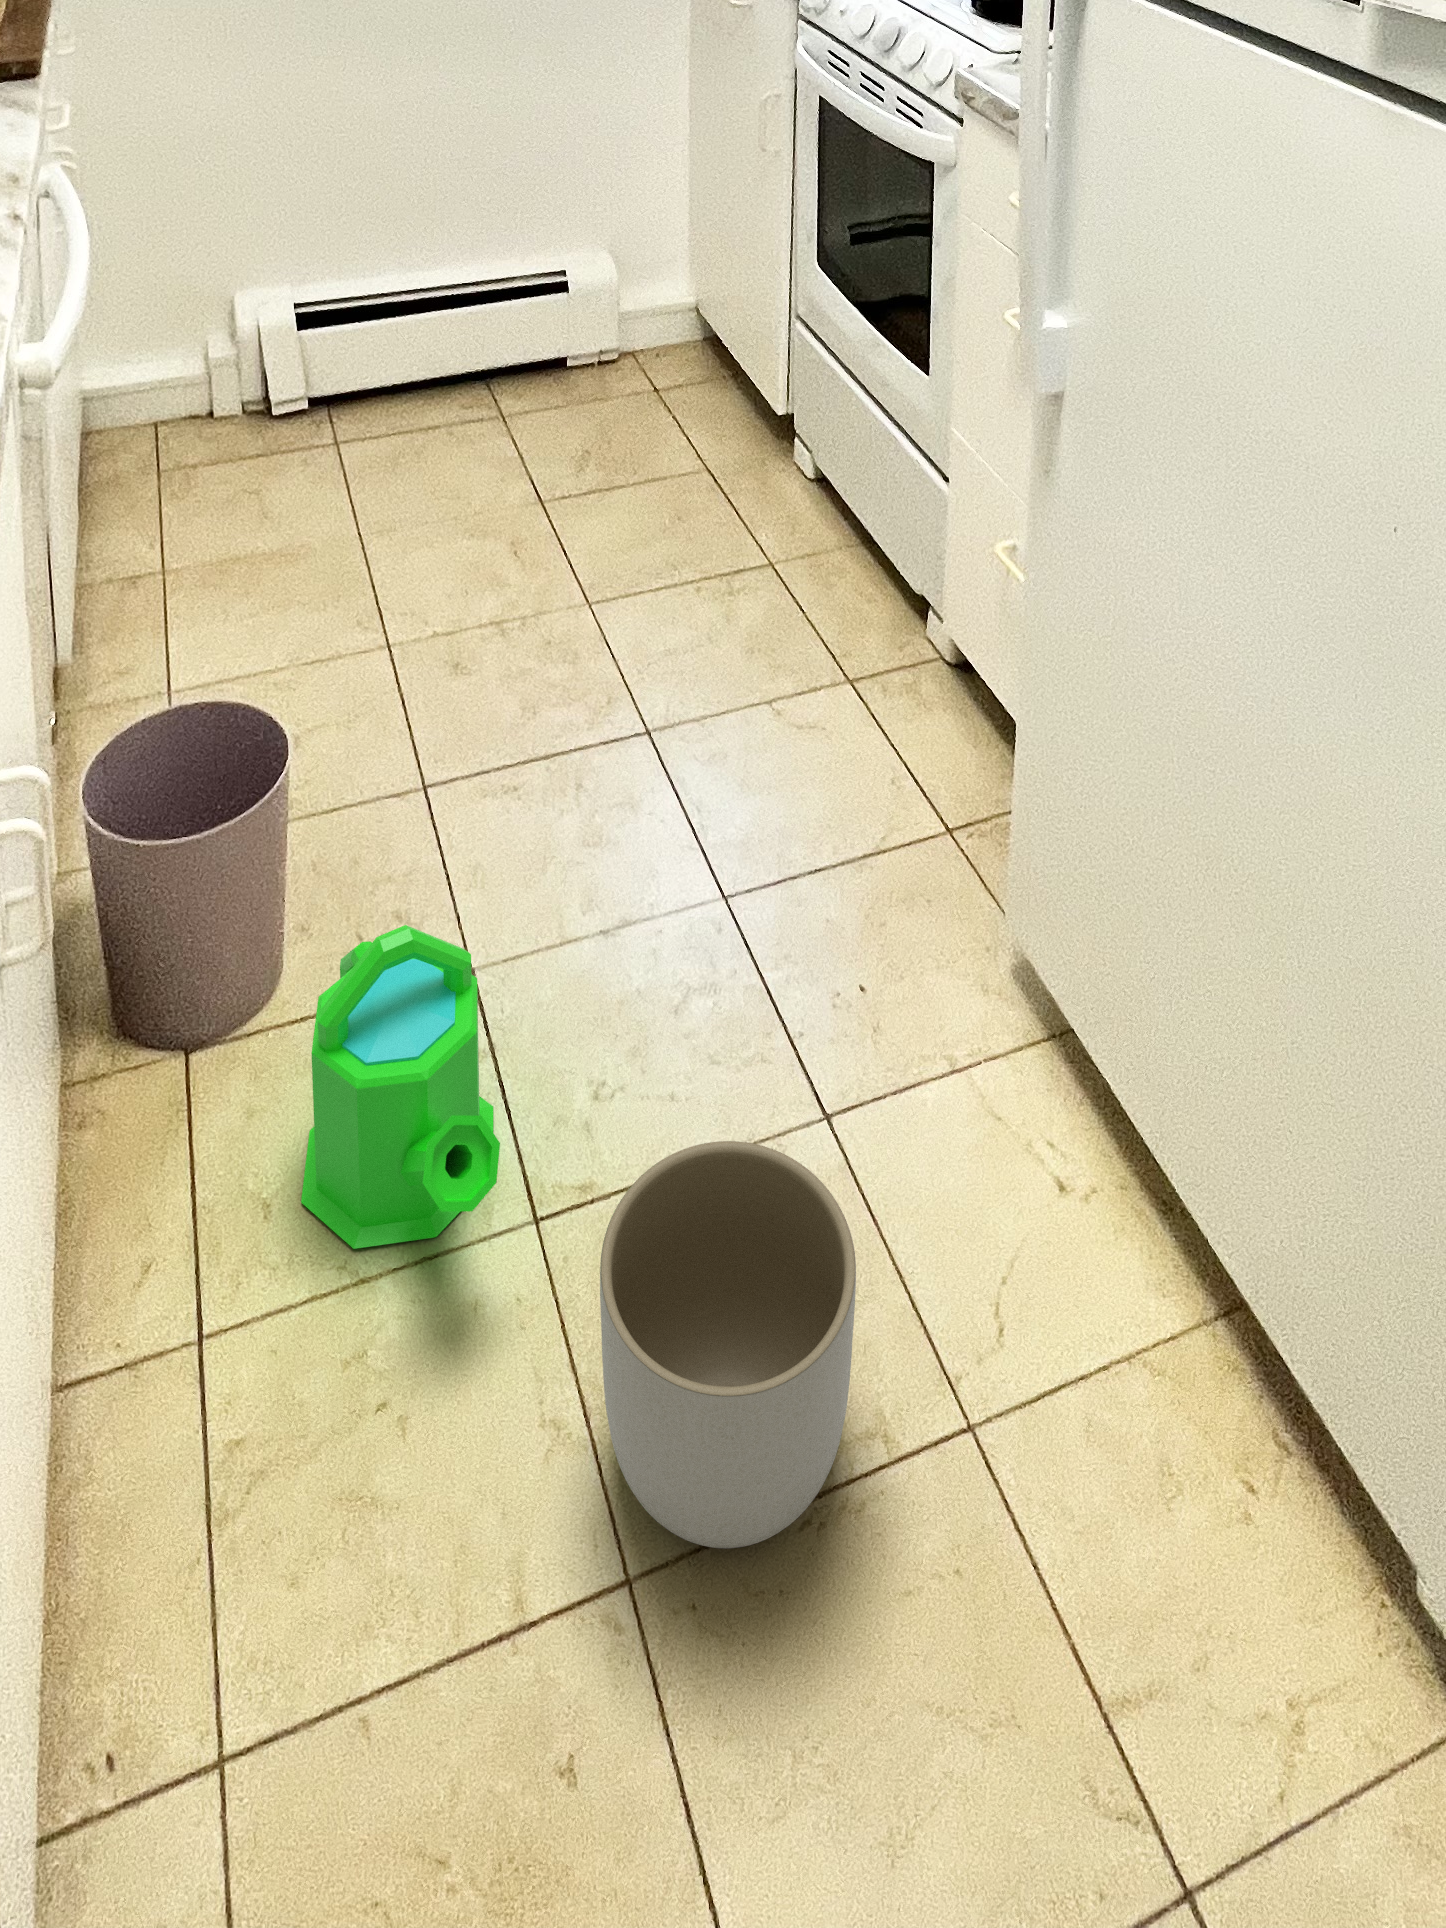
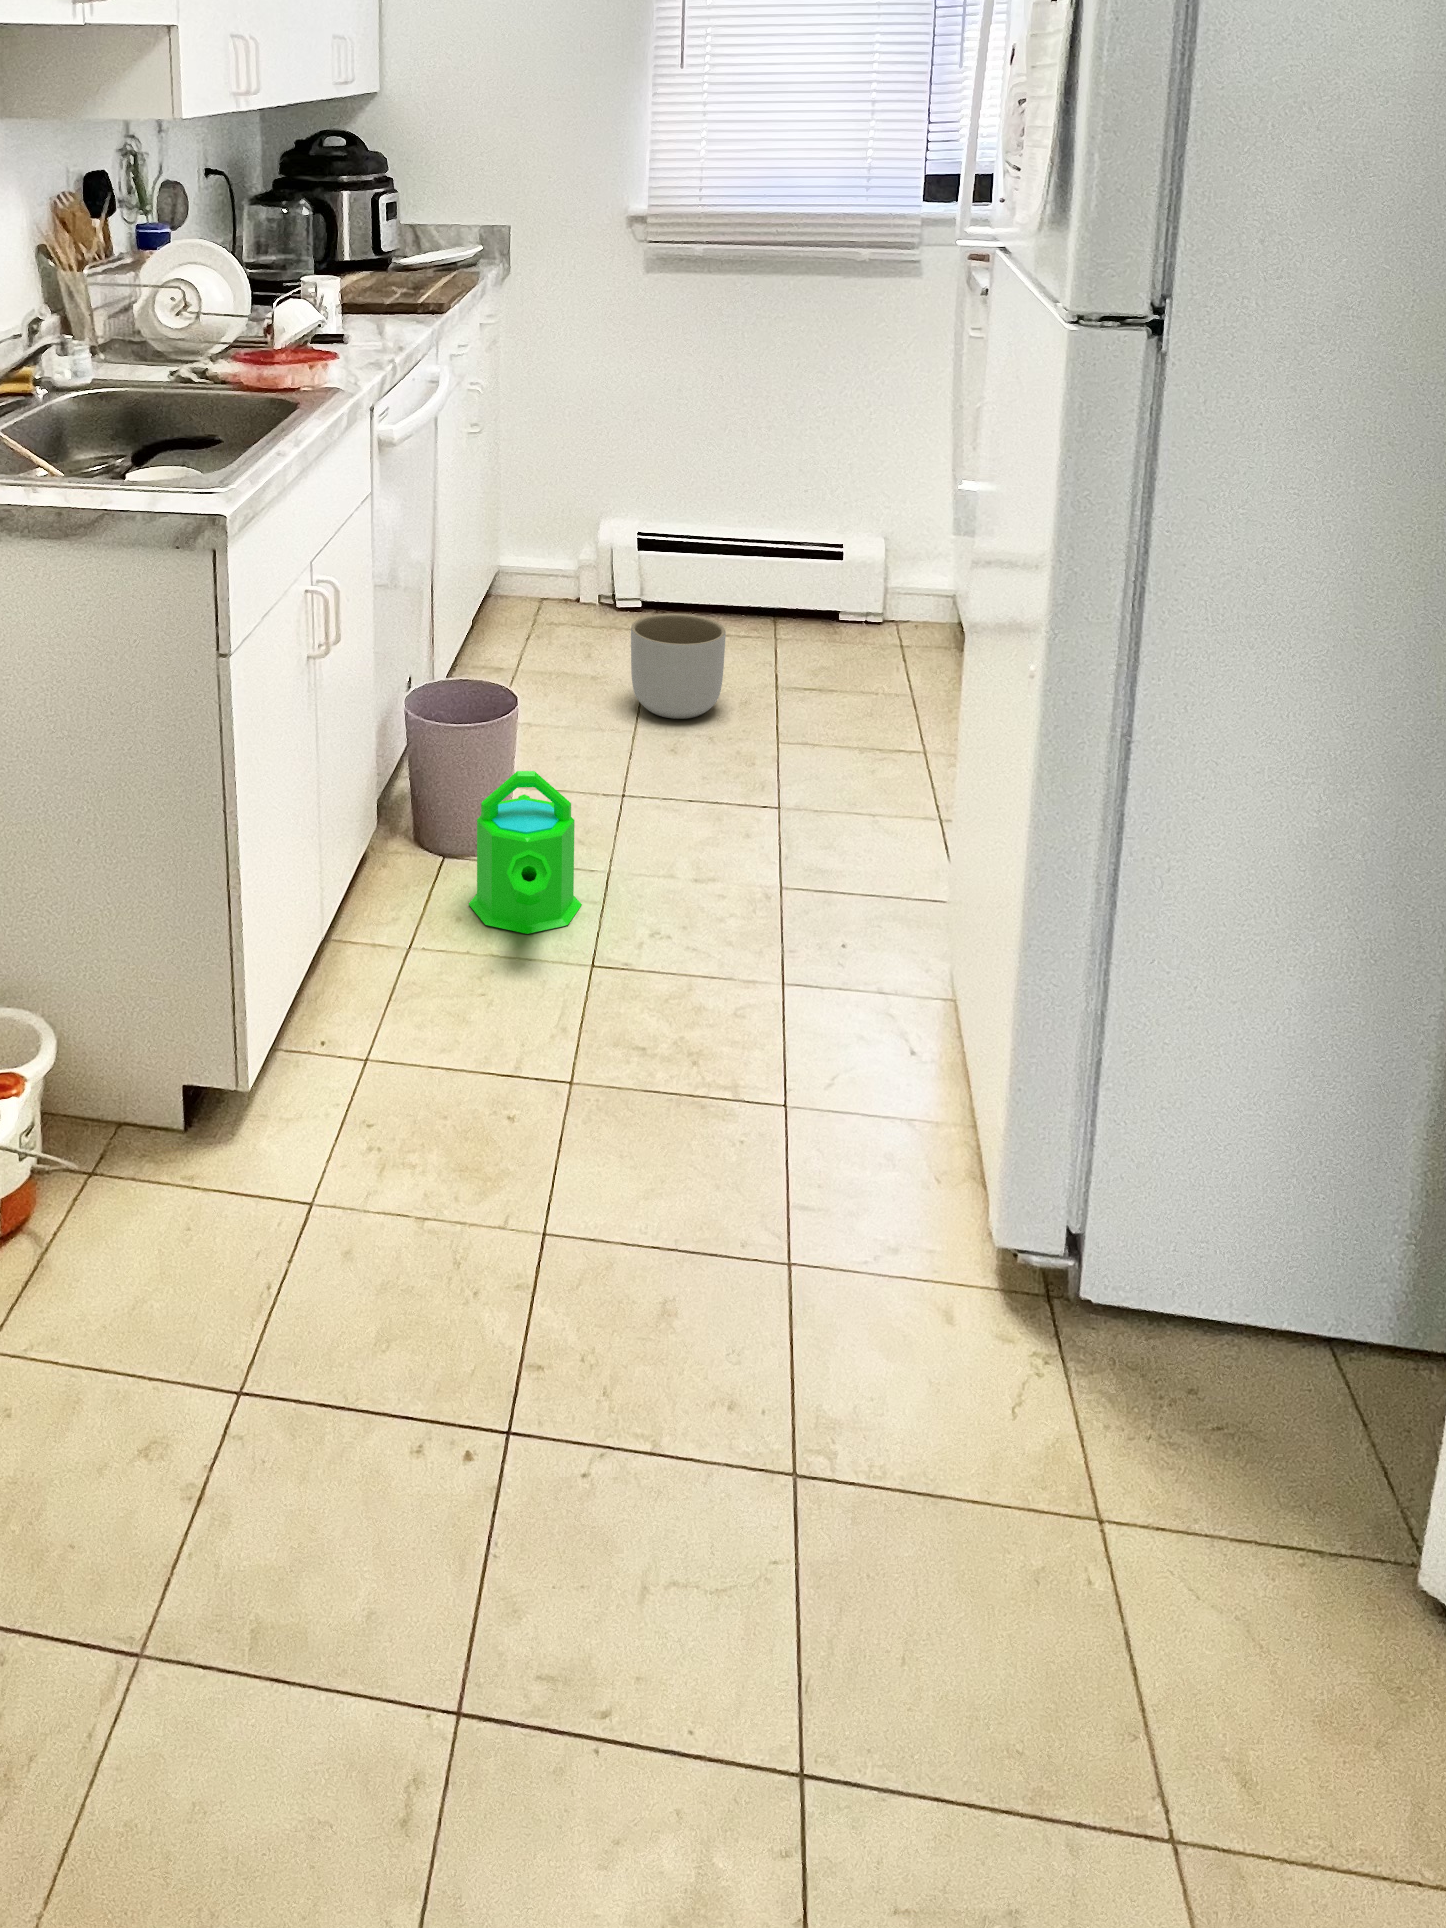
planter: present [600,1141,856,1548] -> present [631,613,726,719]

